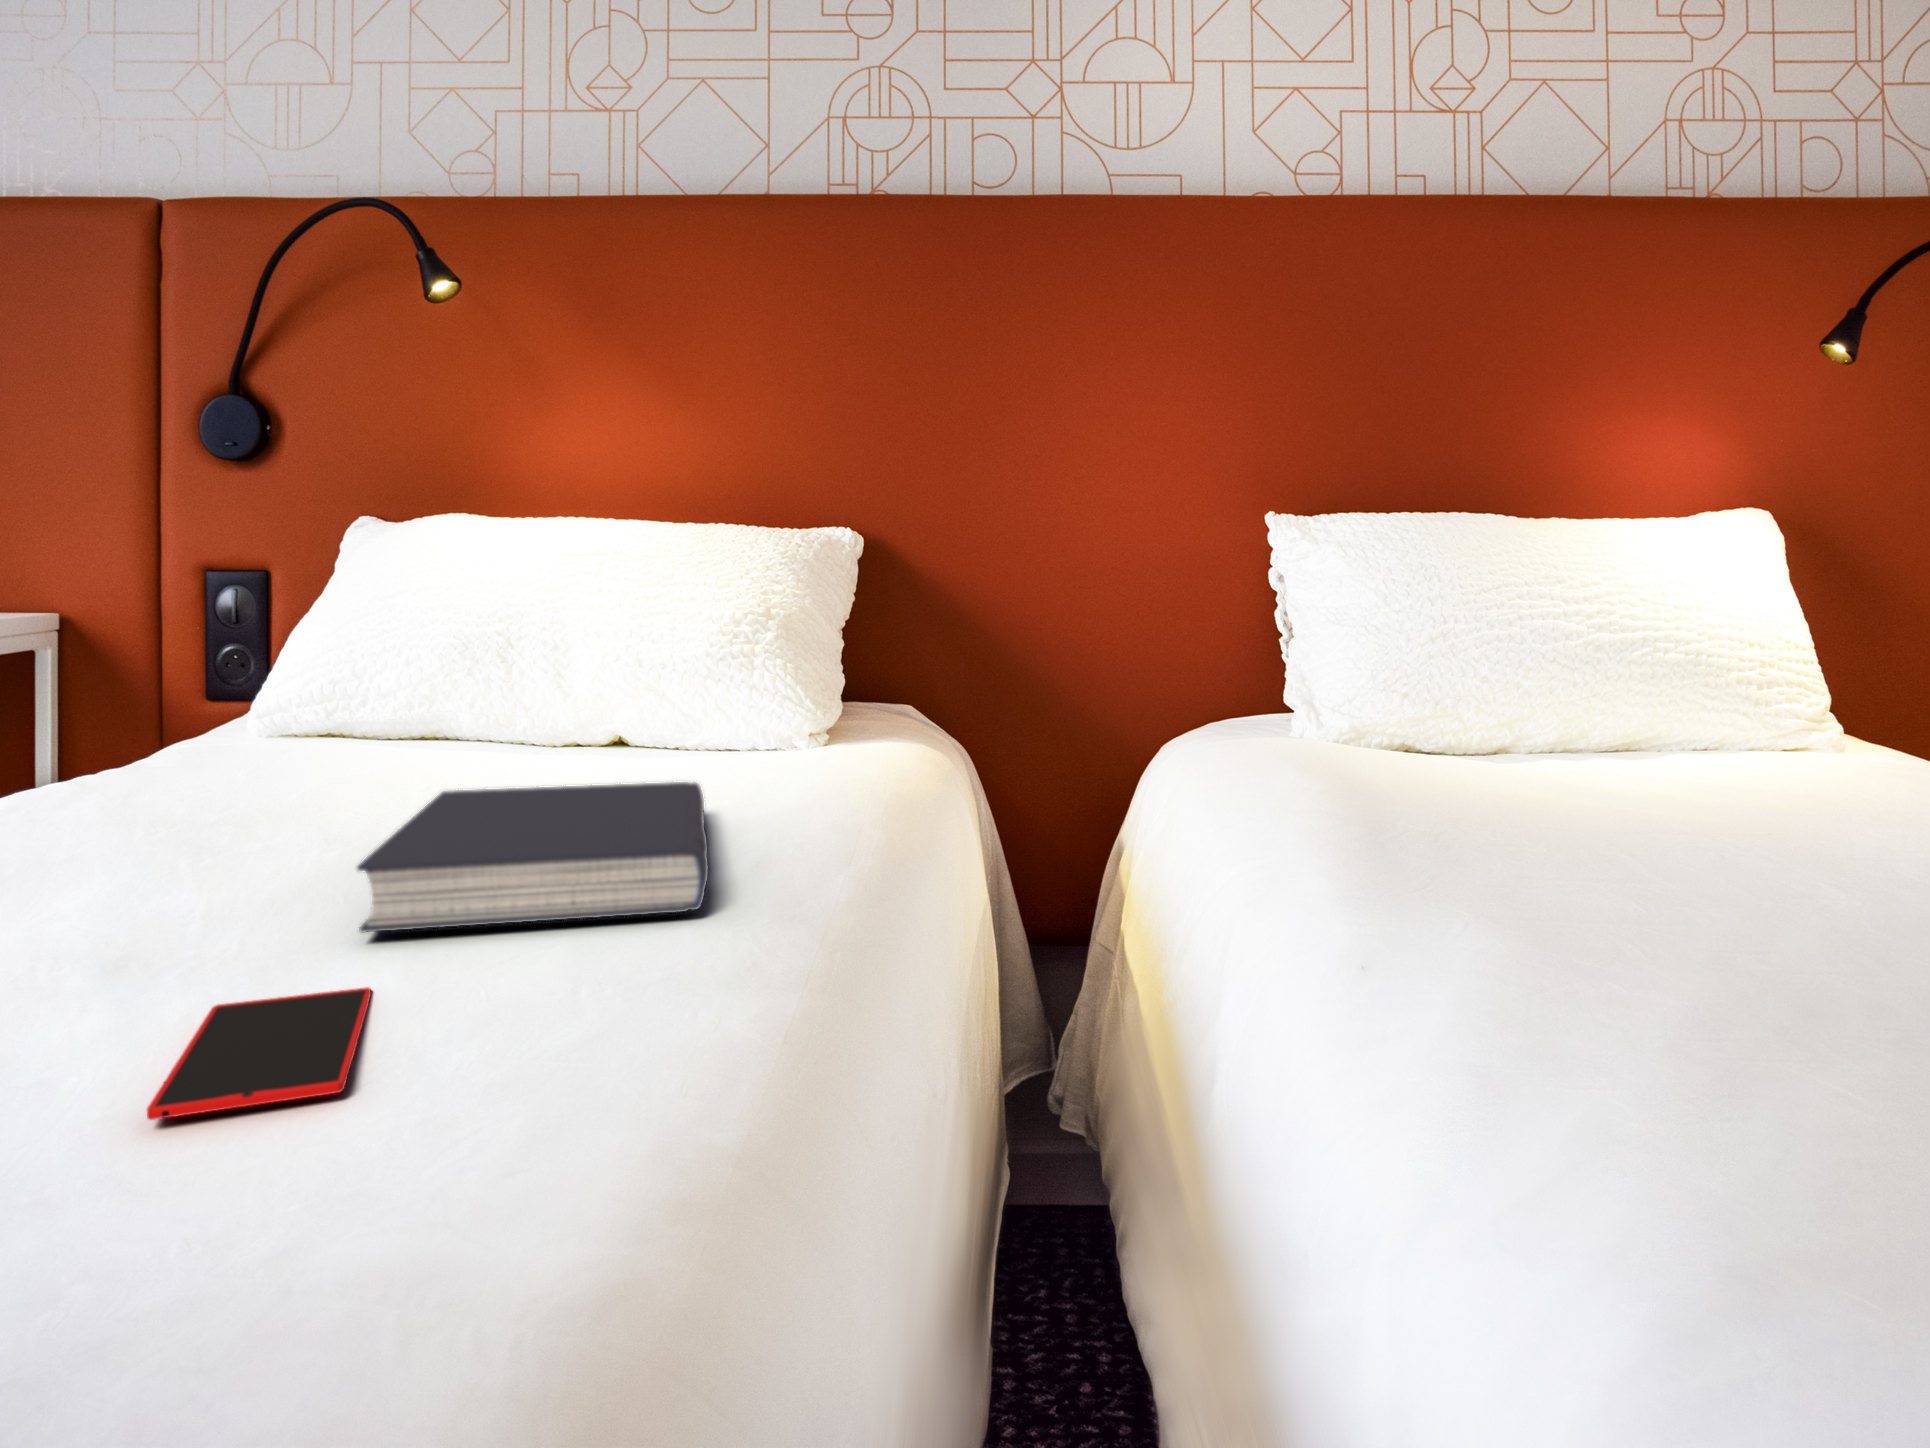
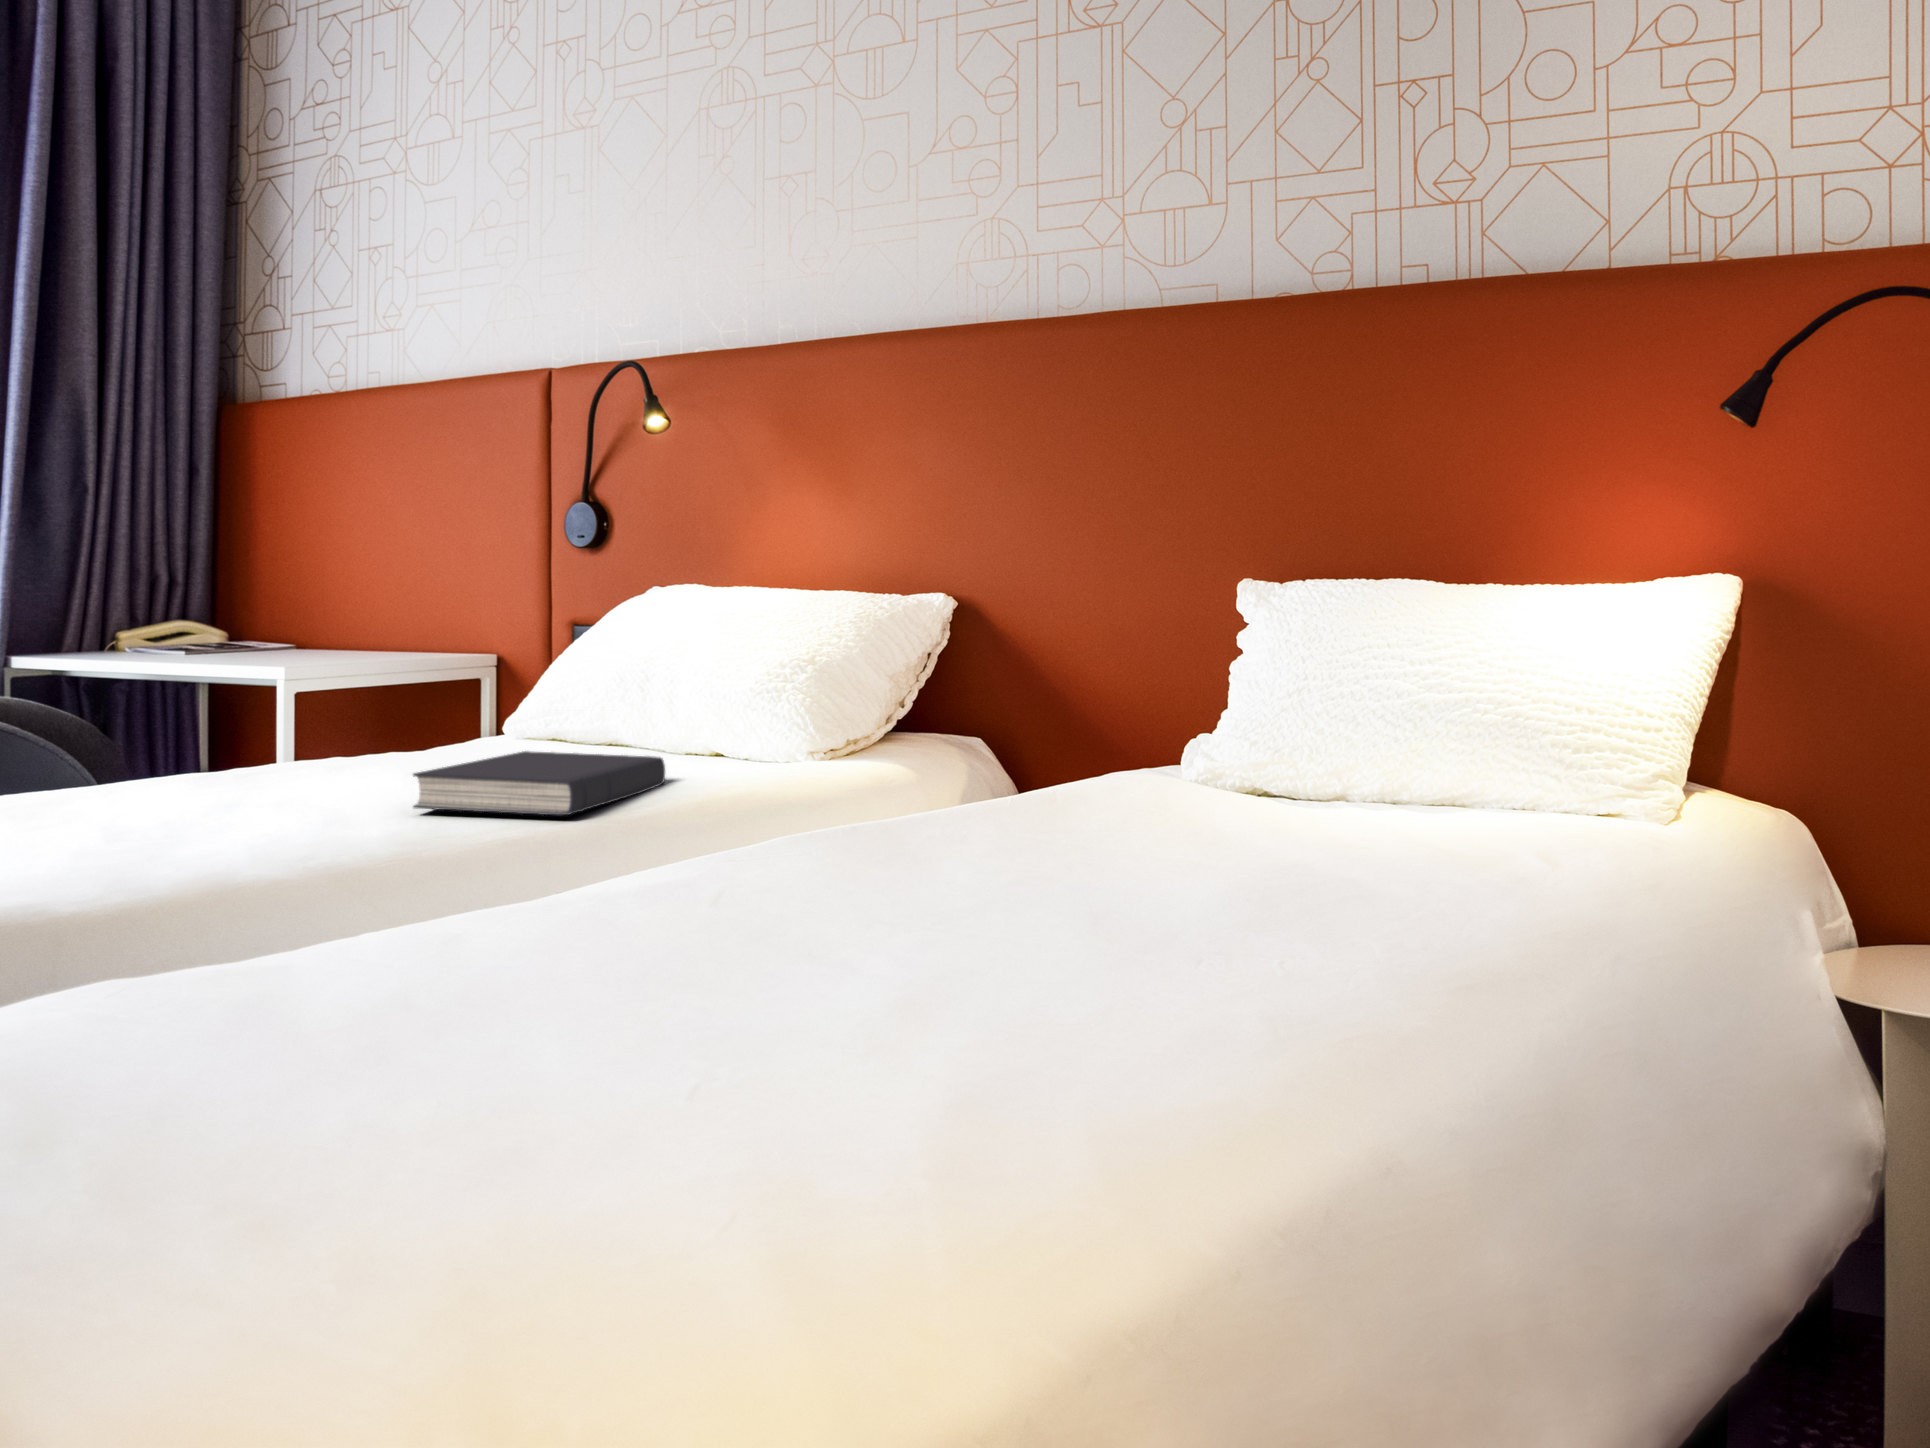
smartphone: present [147,987,371,1120] -> none [263,826,393,853]

